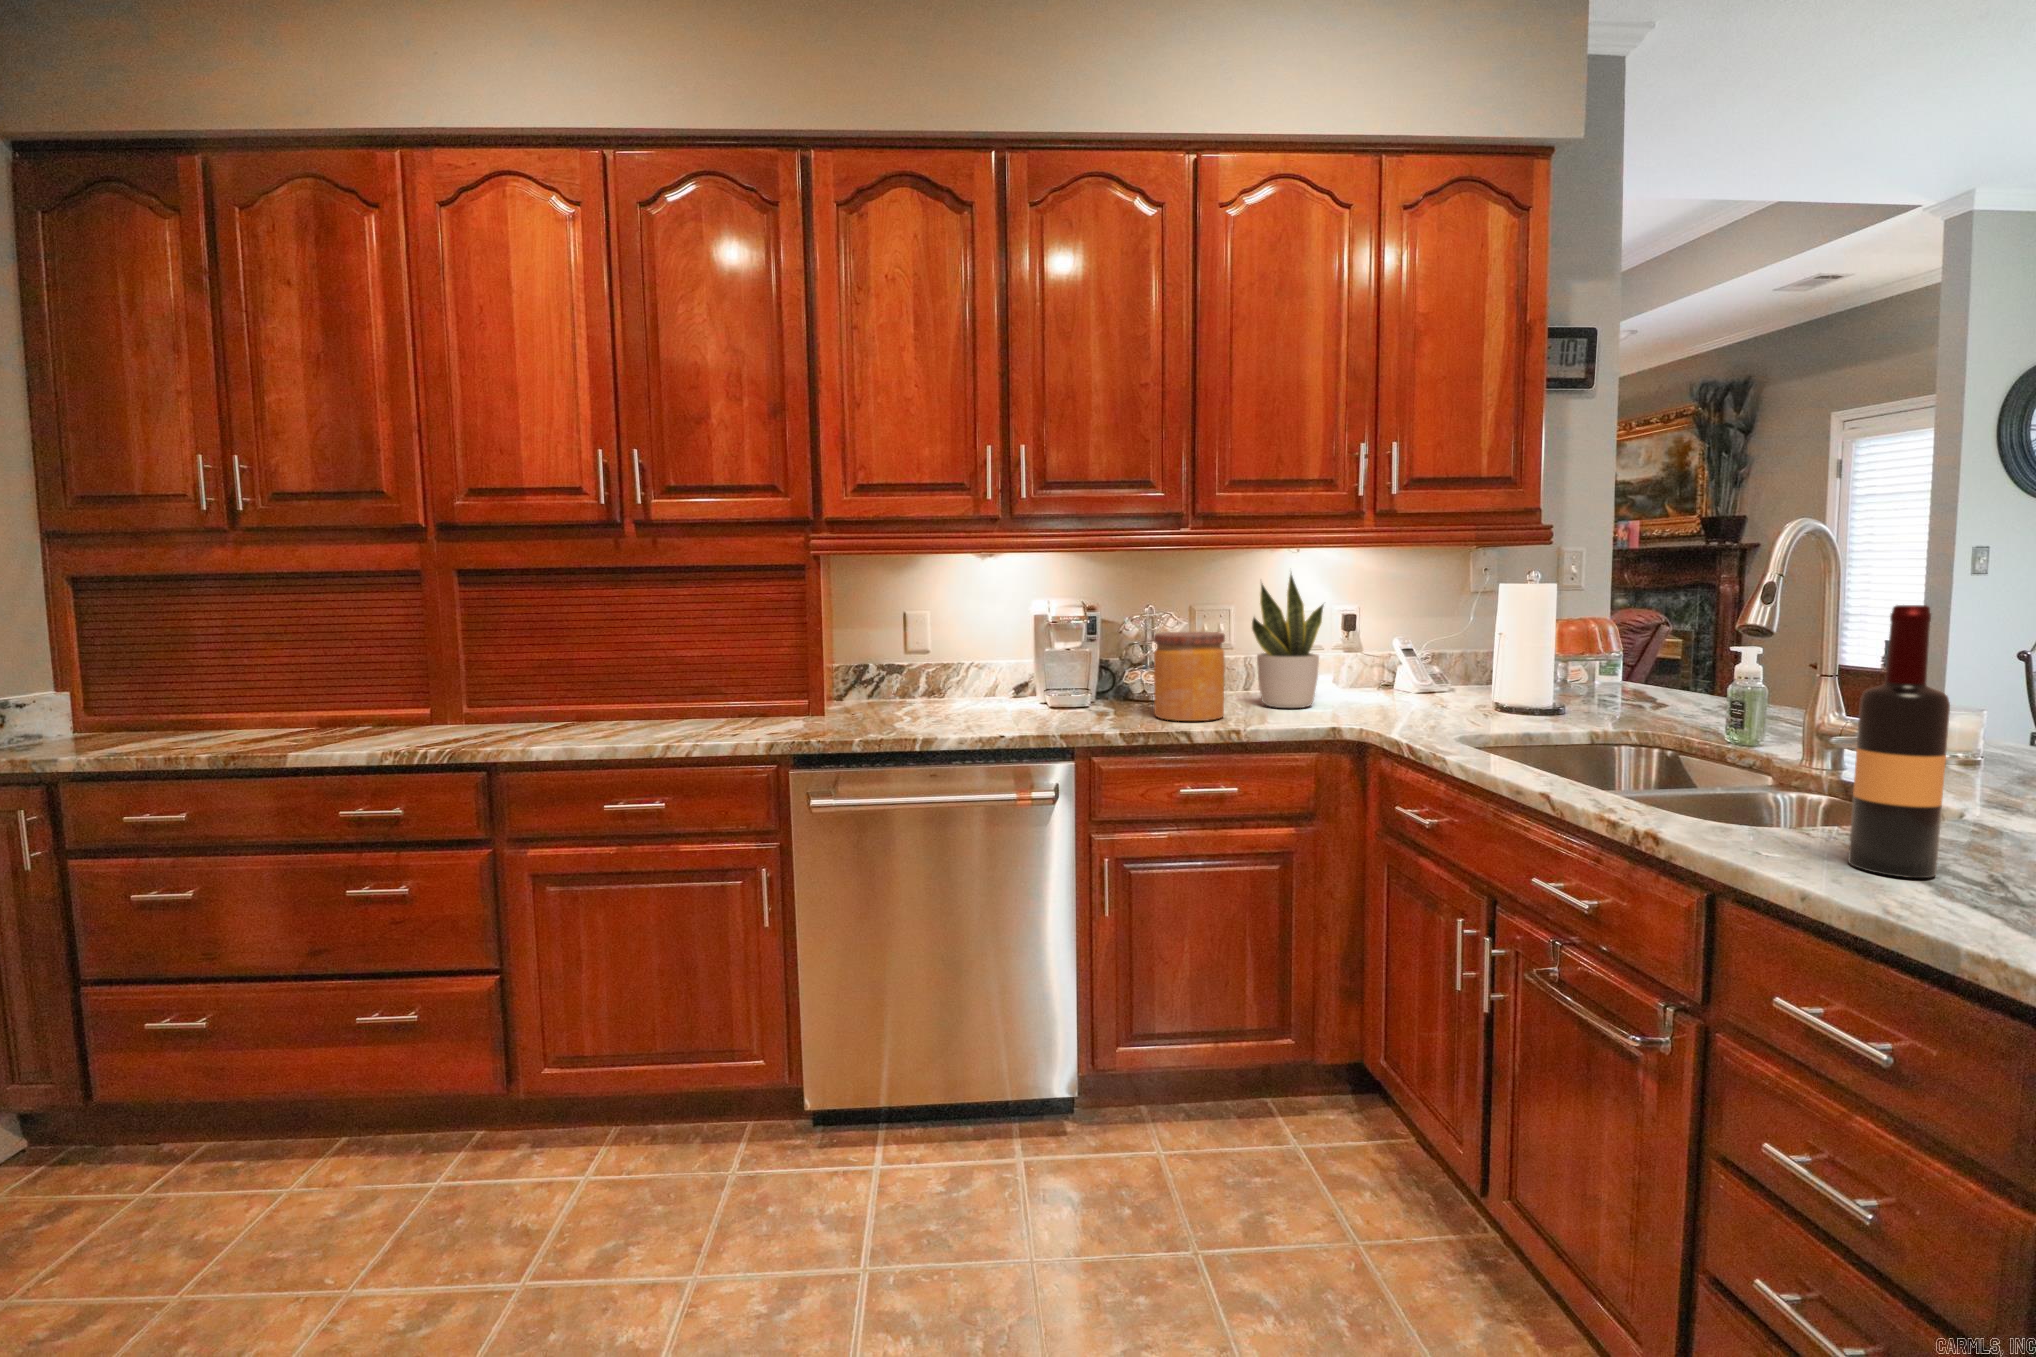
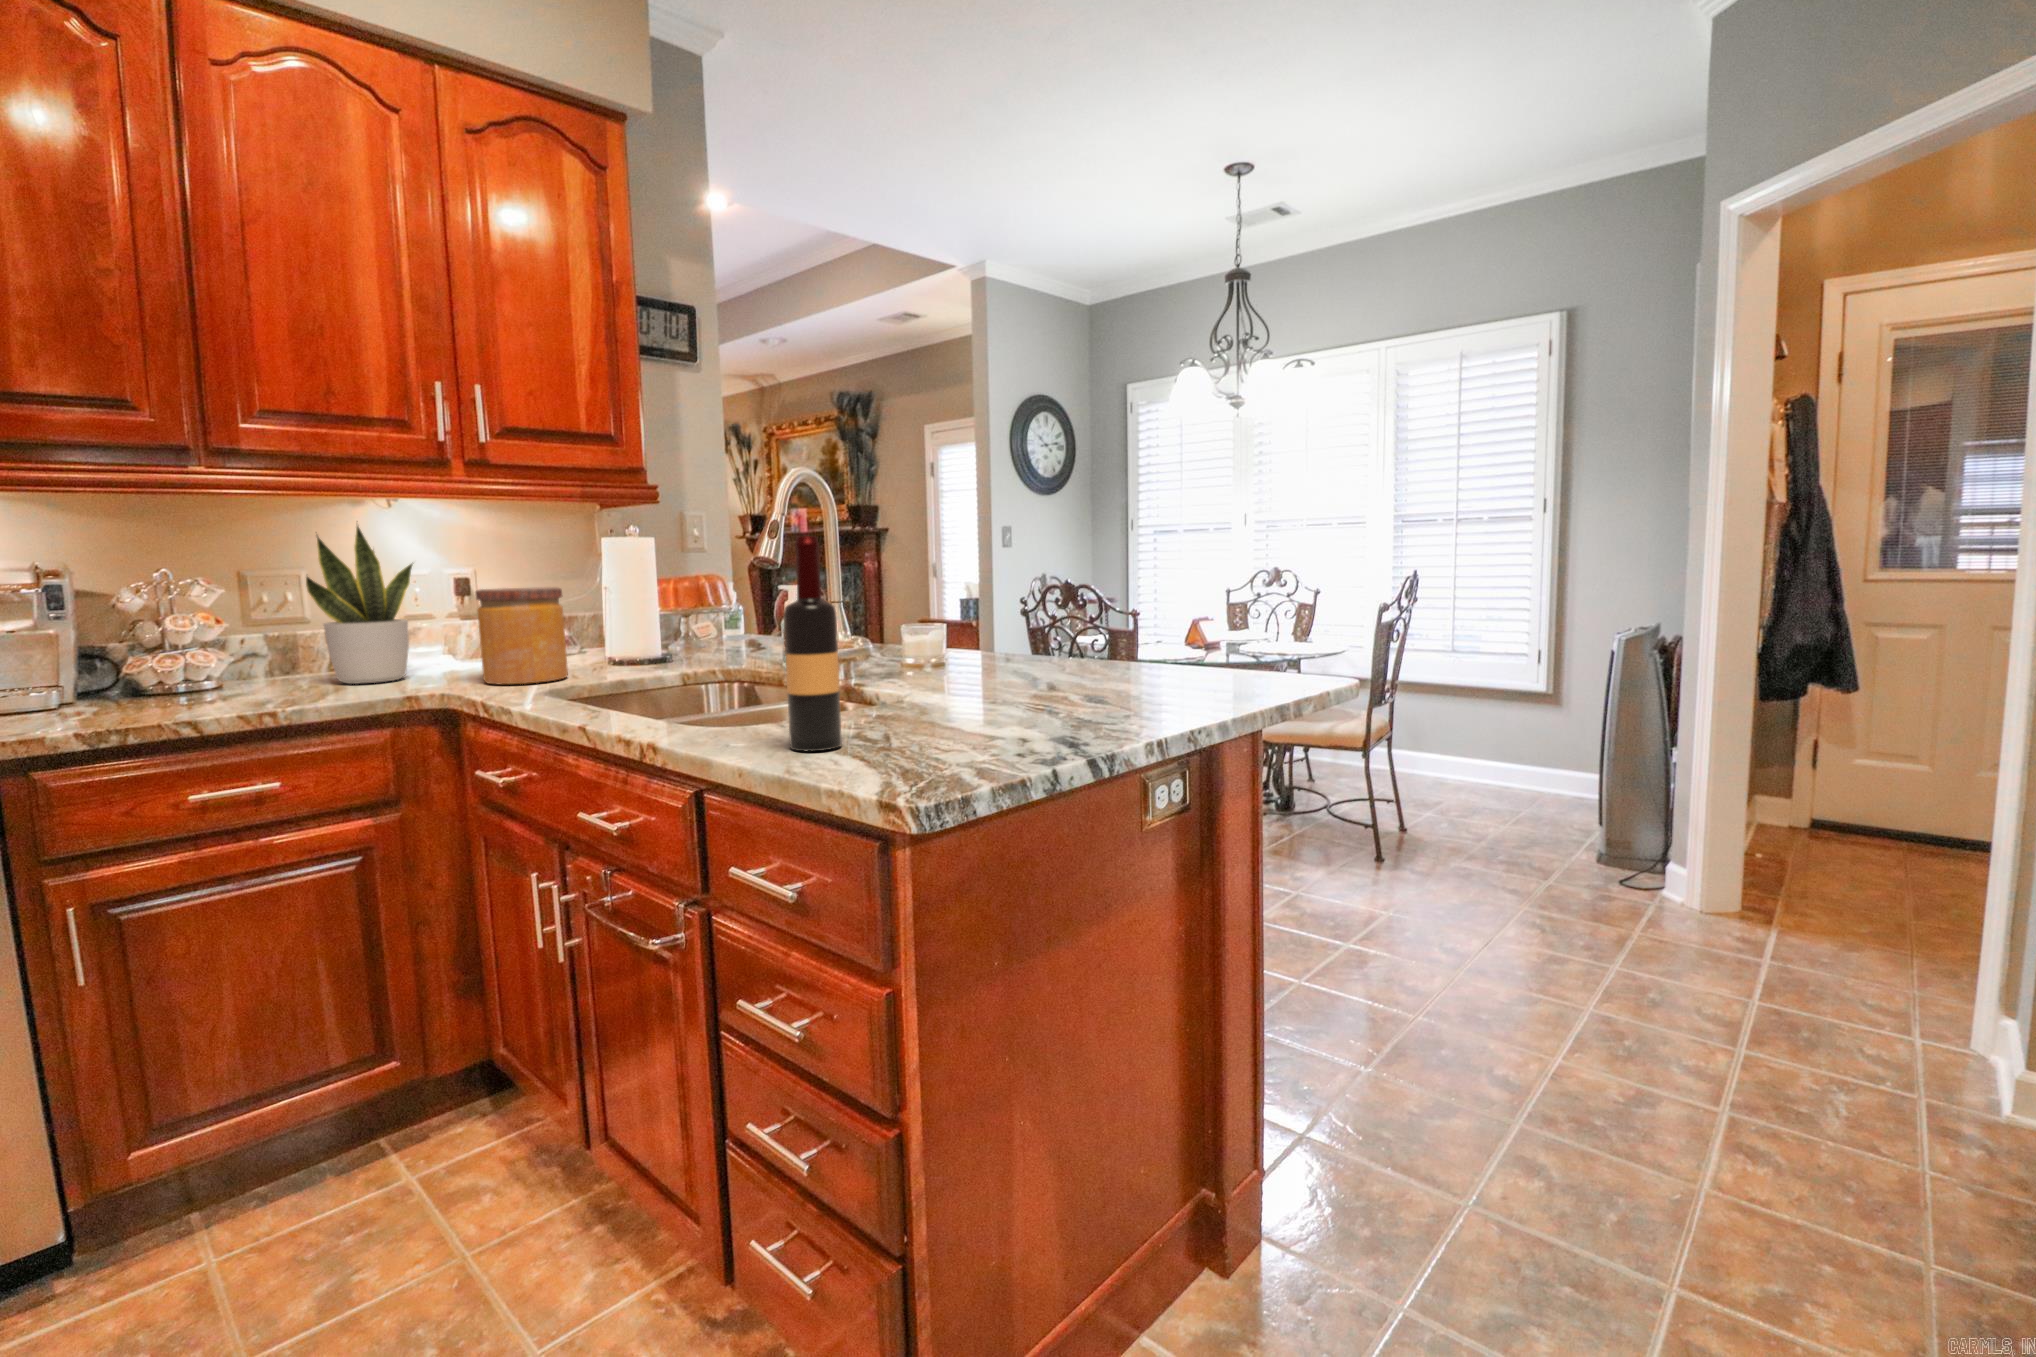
jar: present [1154,632,1225,721] -> present [475,587,568,684]

